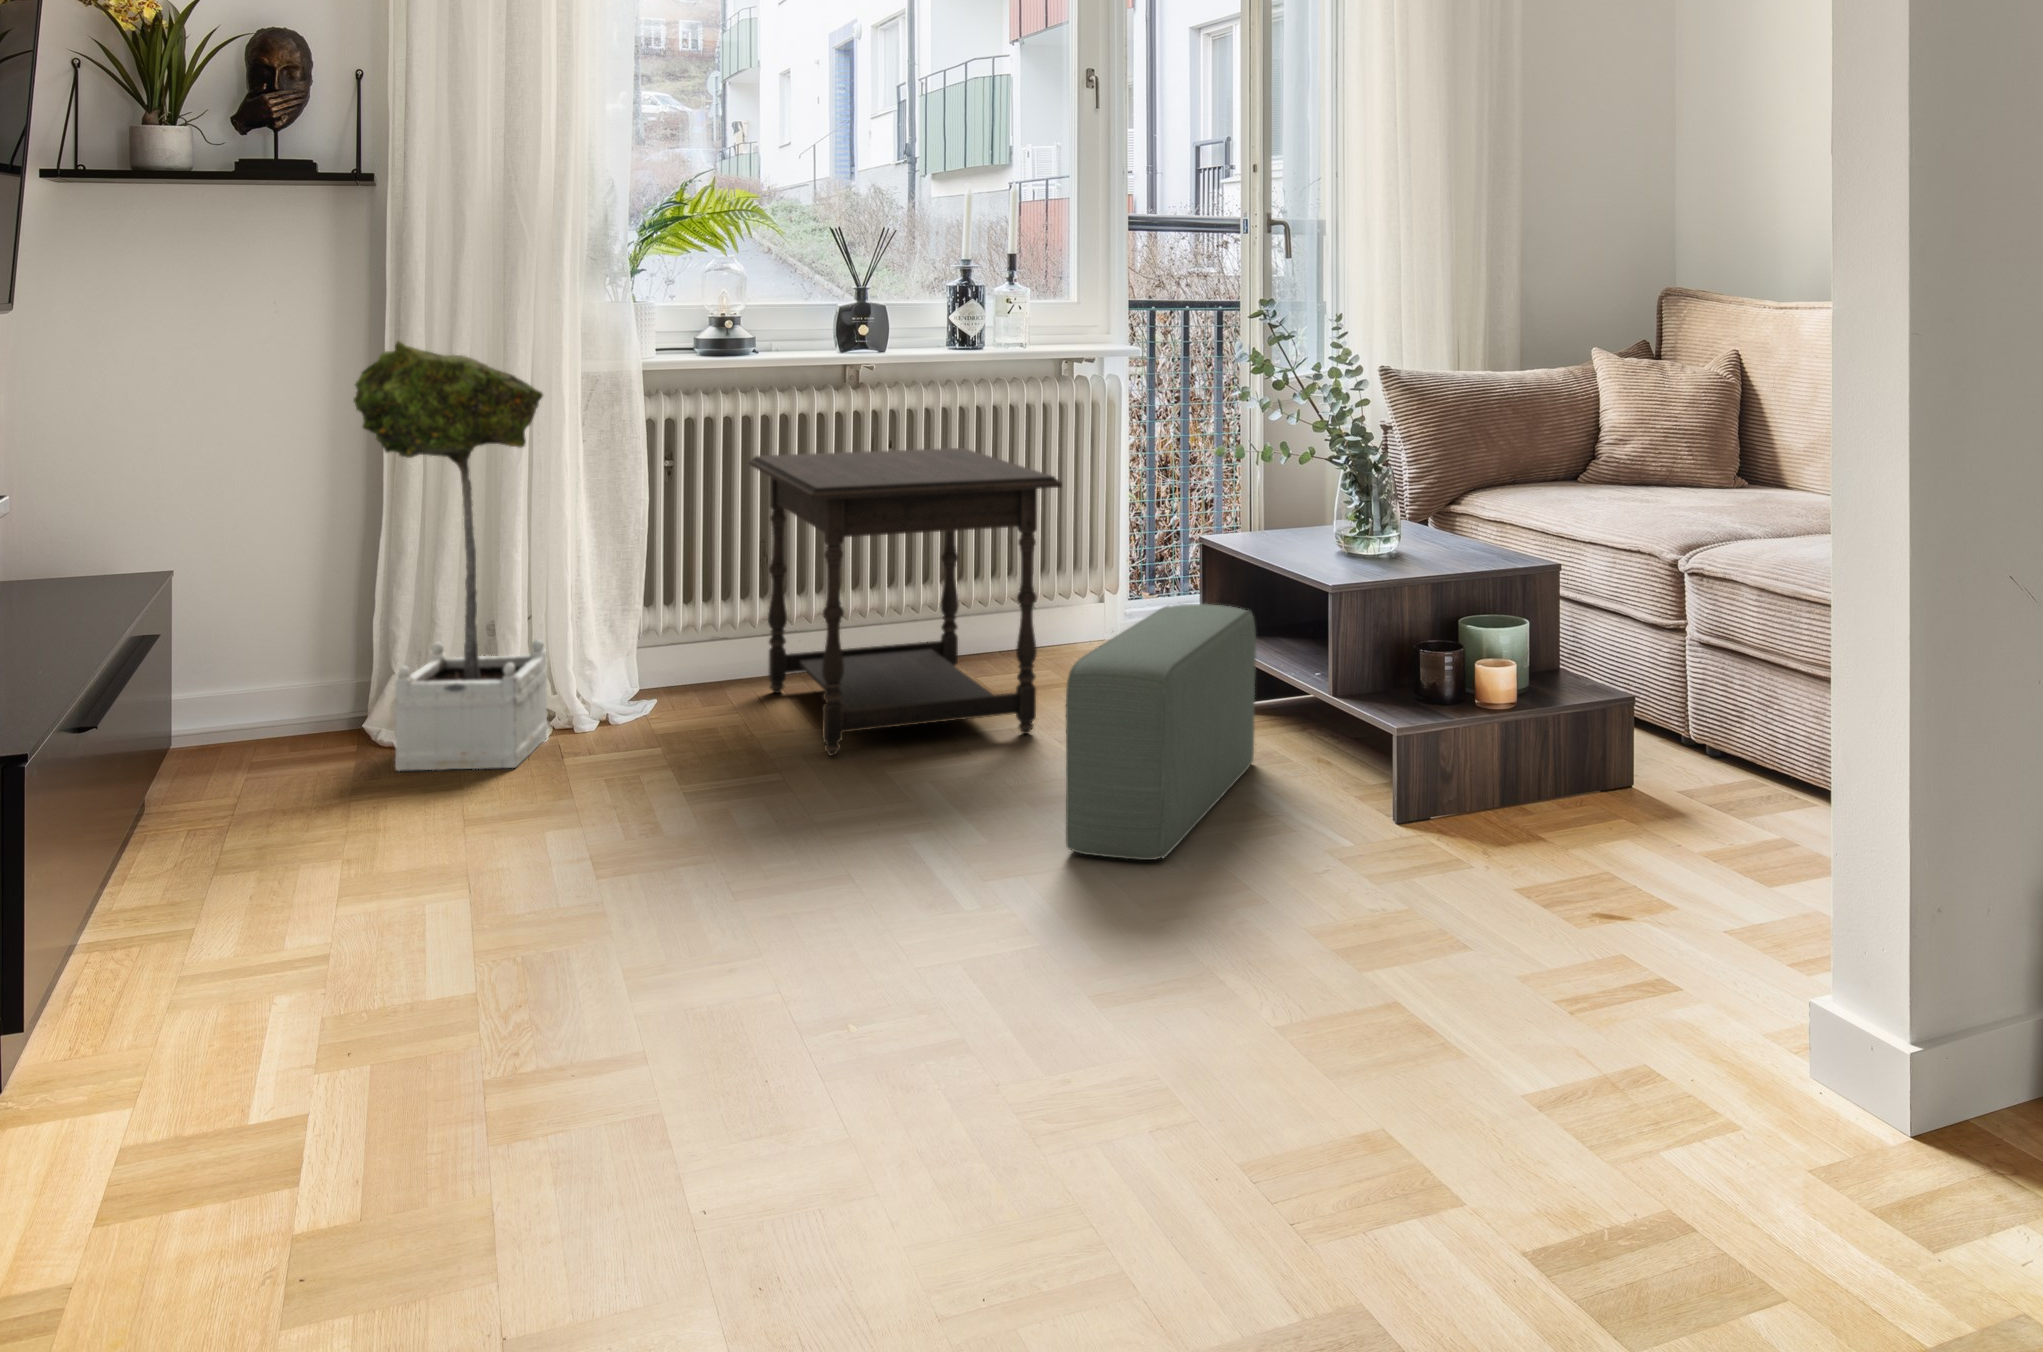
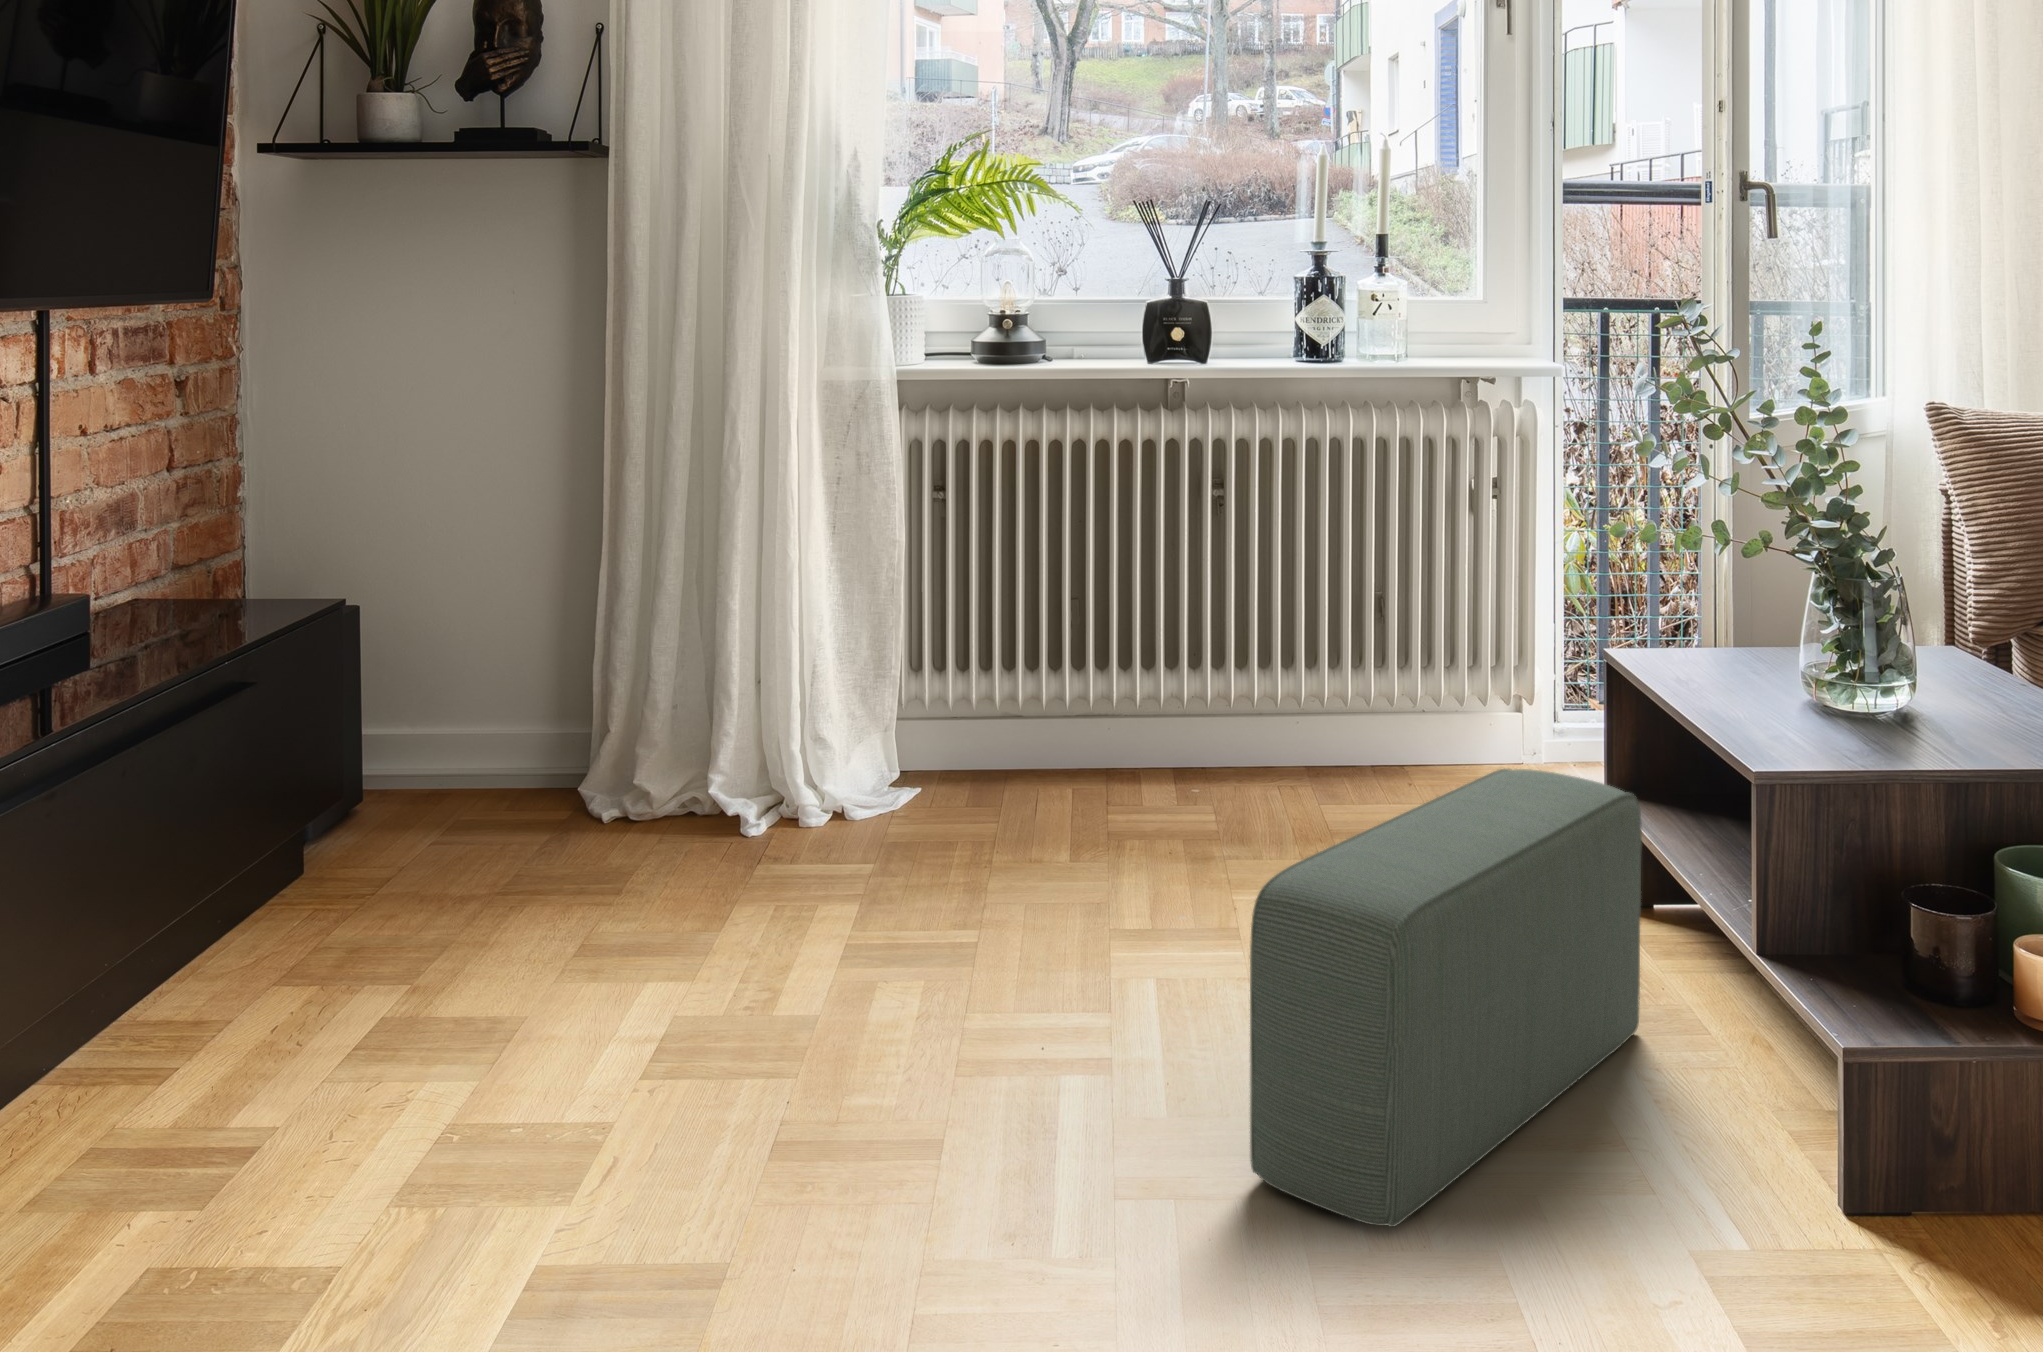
potted tree: present [354,341,548,771] -> none [525,342,755,879]
side table: present [749,448,1062,756] -> none [1013,493,1374,919]

